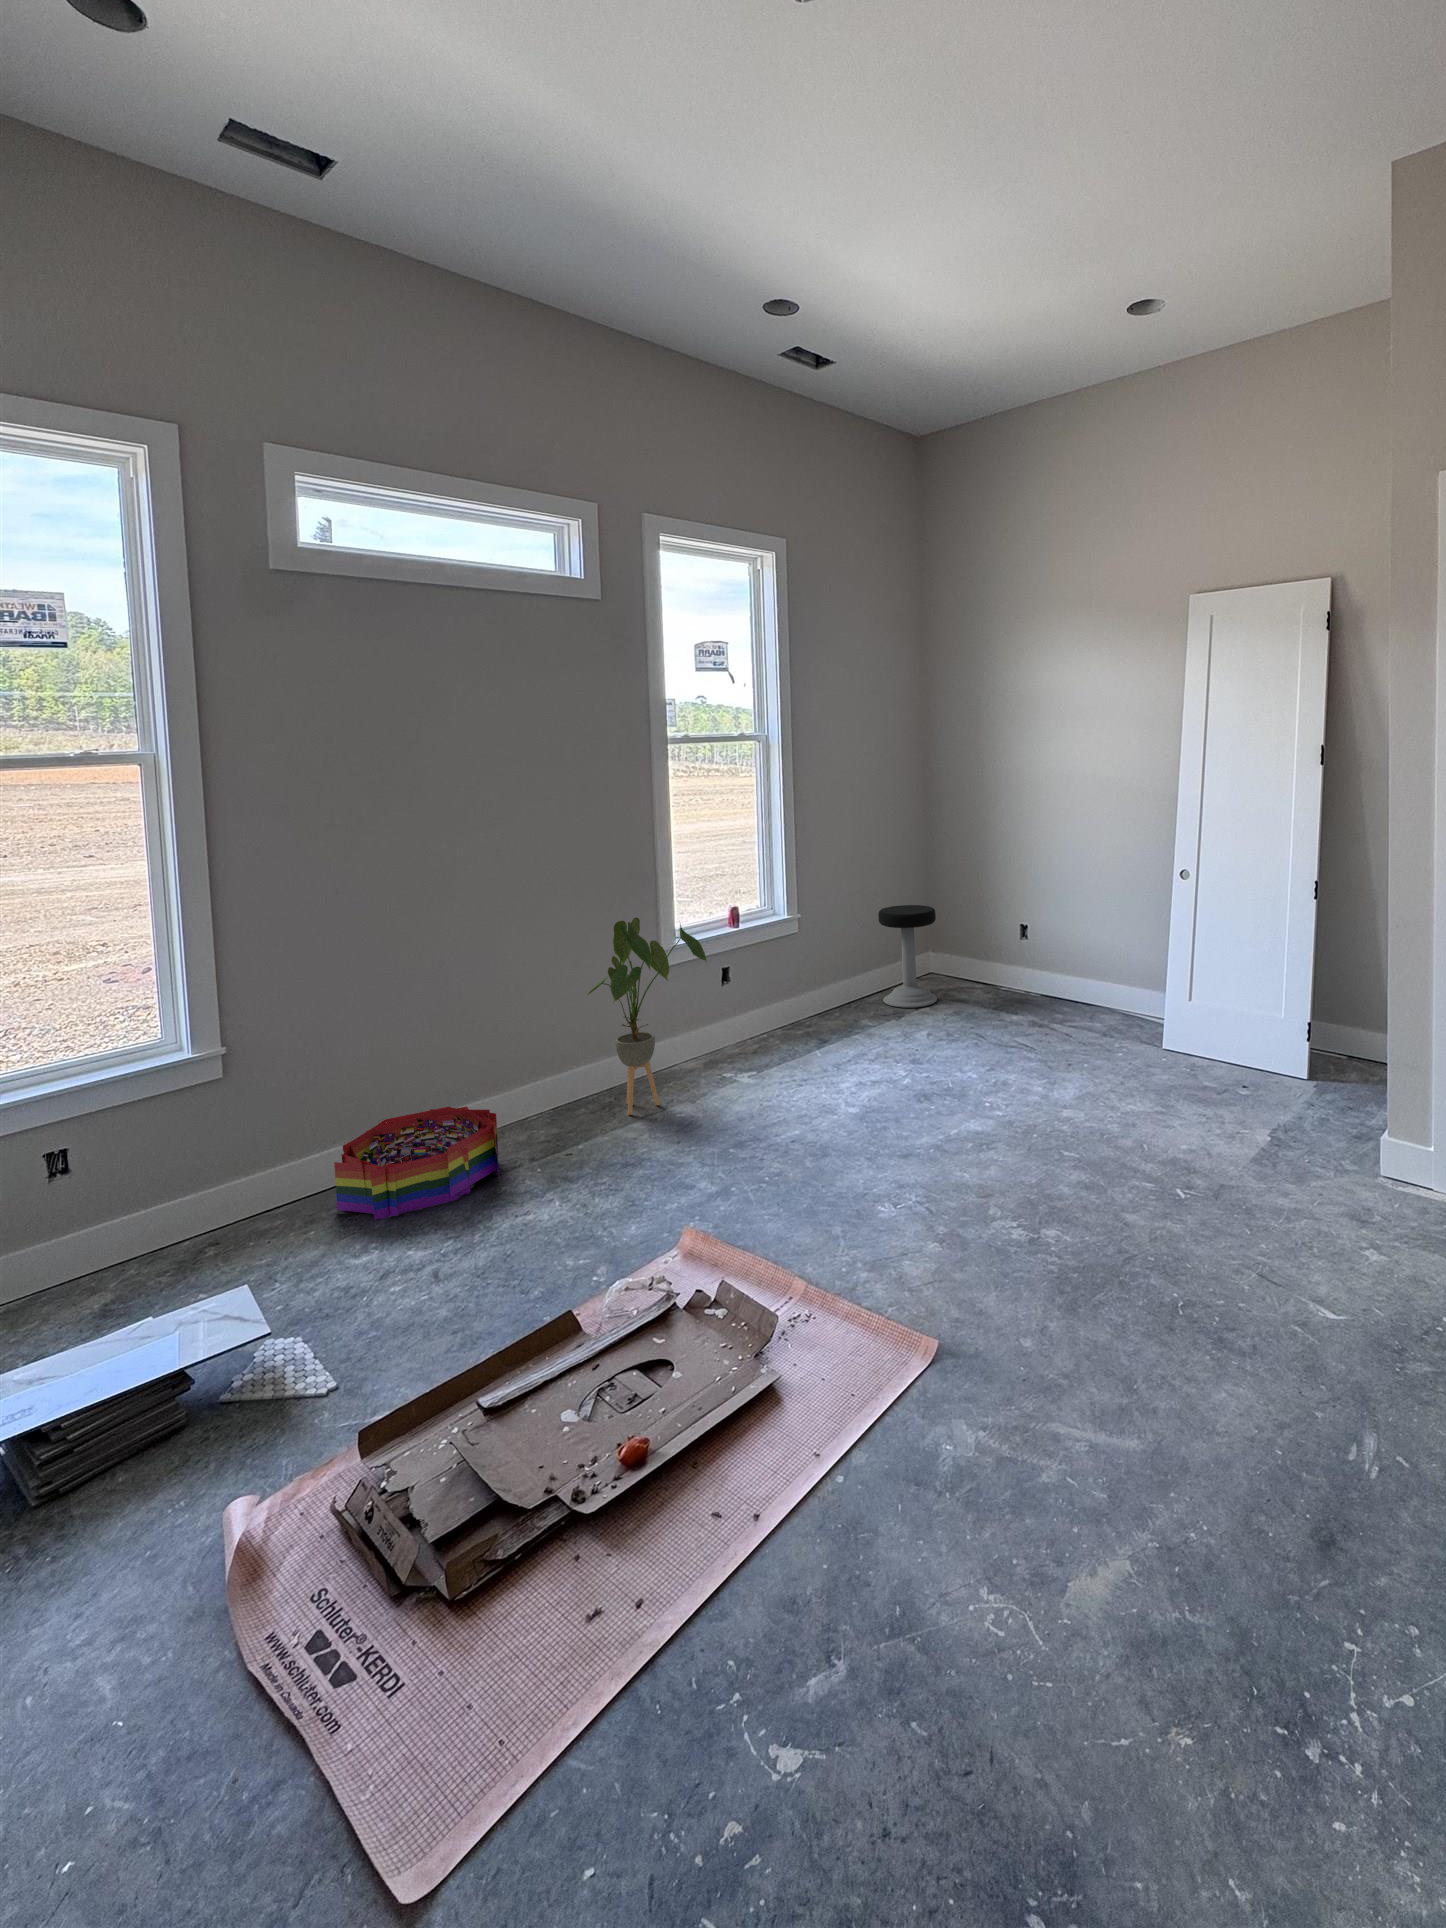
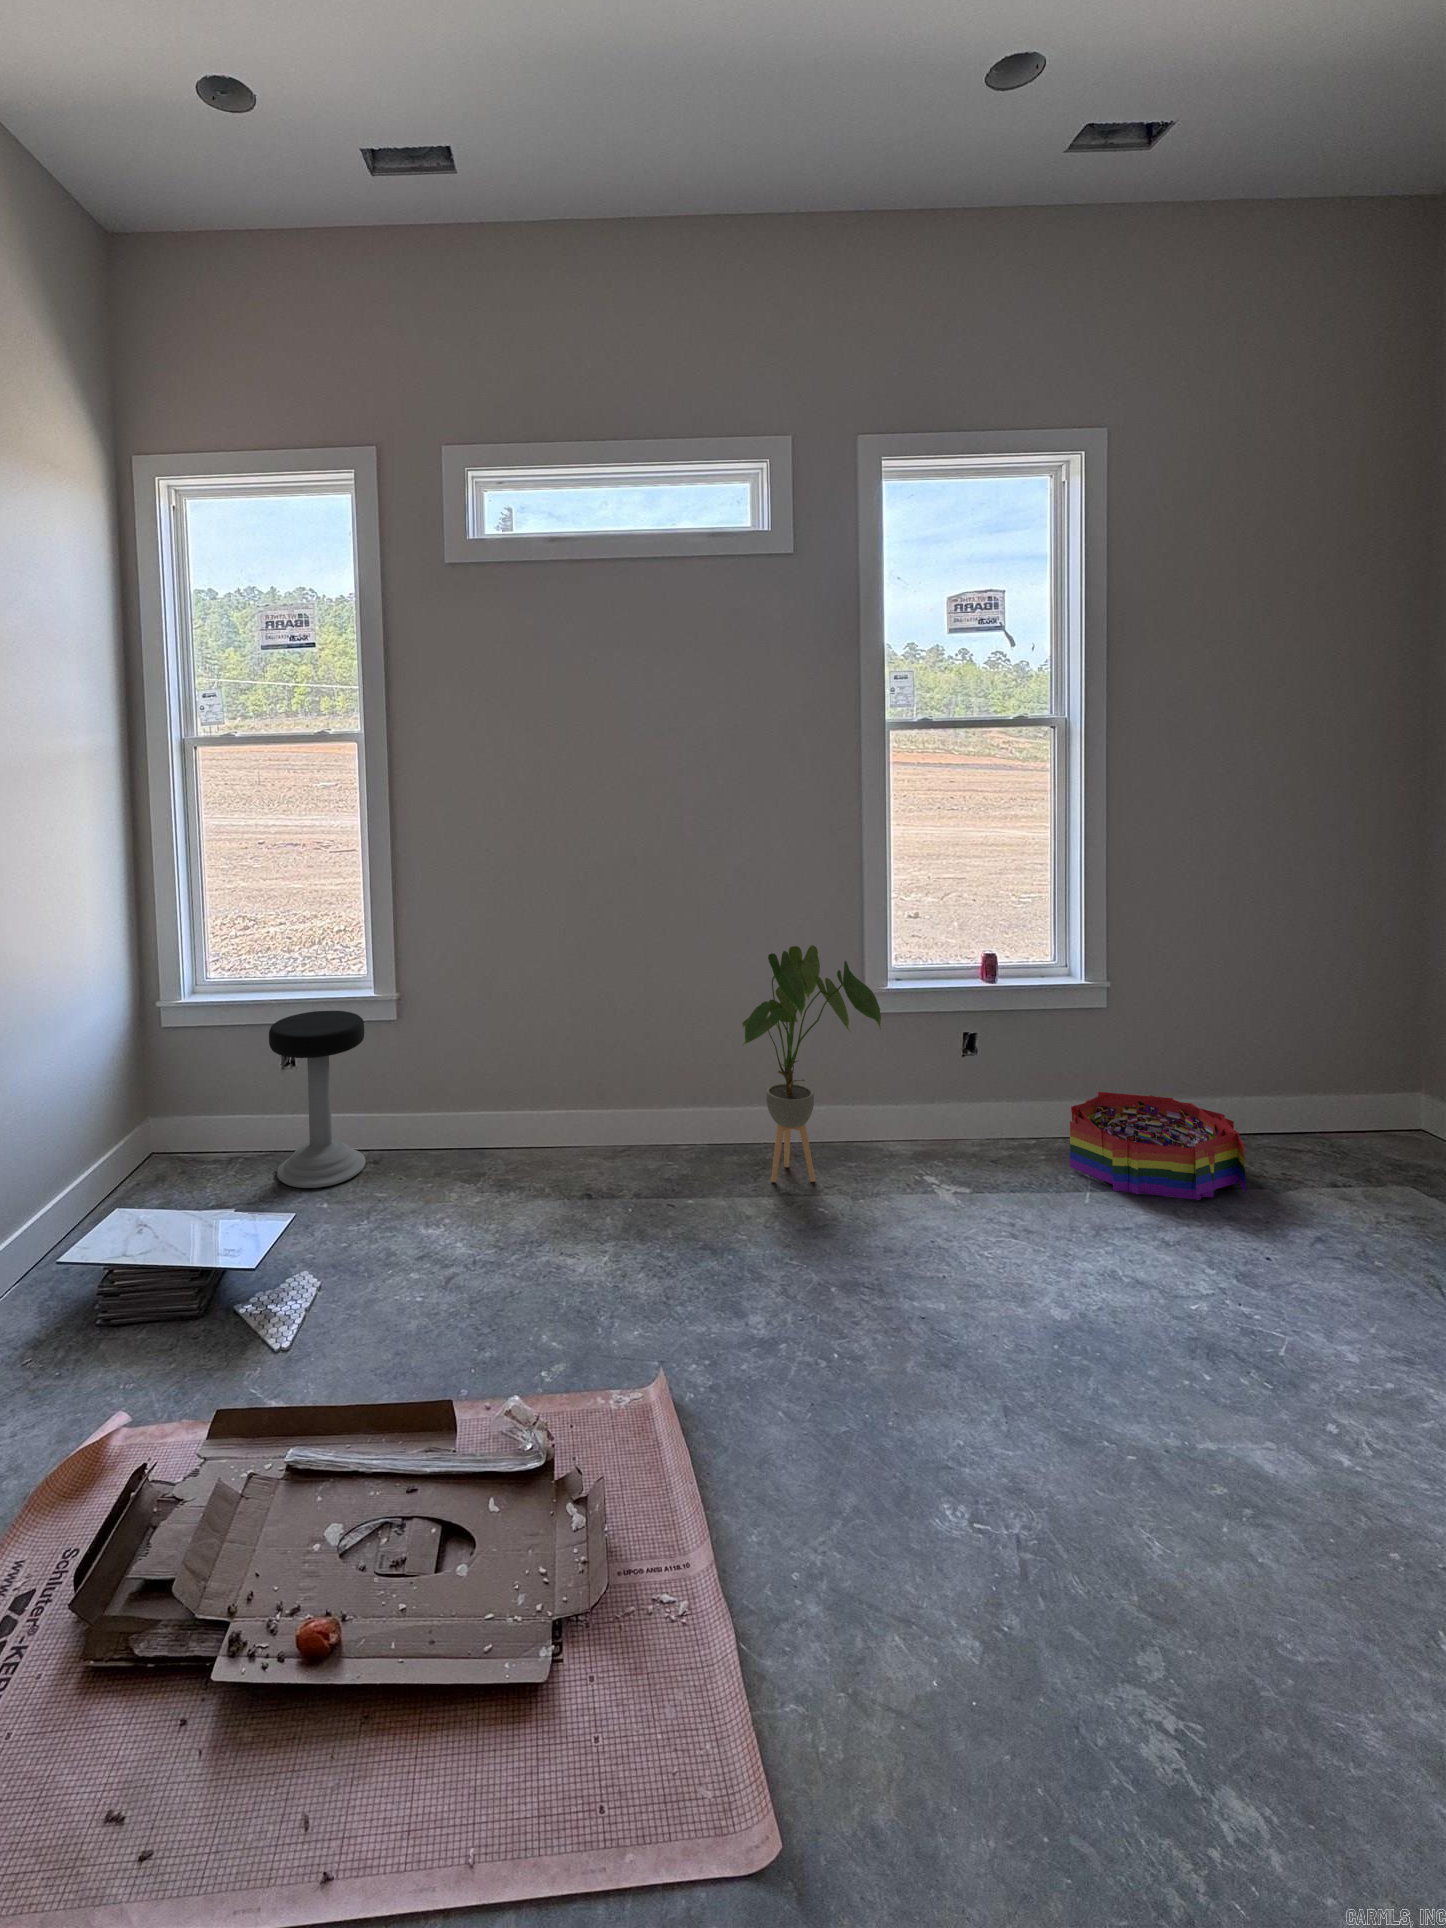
stool: present [878,905,937,1008] -> present [269,1011,366,1188]
storage bin: present [334,1106,500,1220] -> present [1070,1092,1246,1200]

